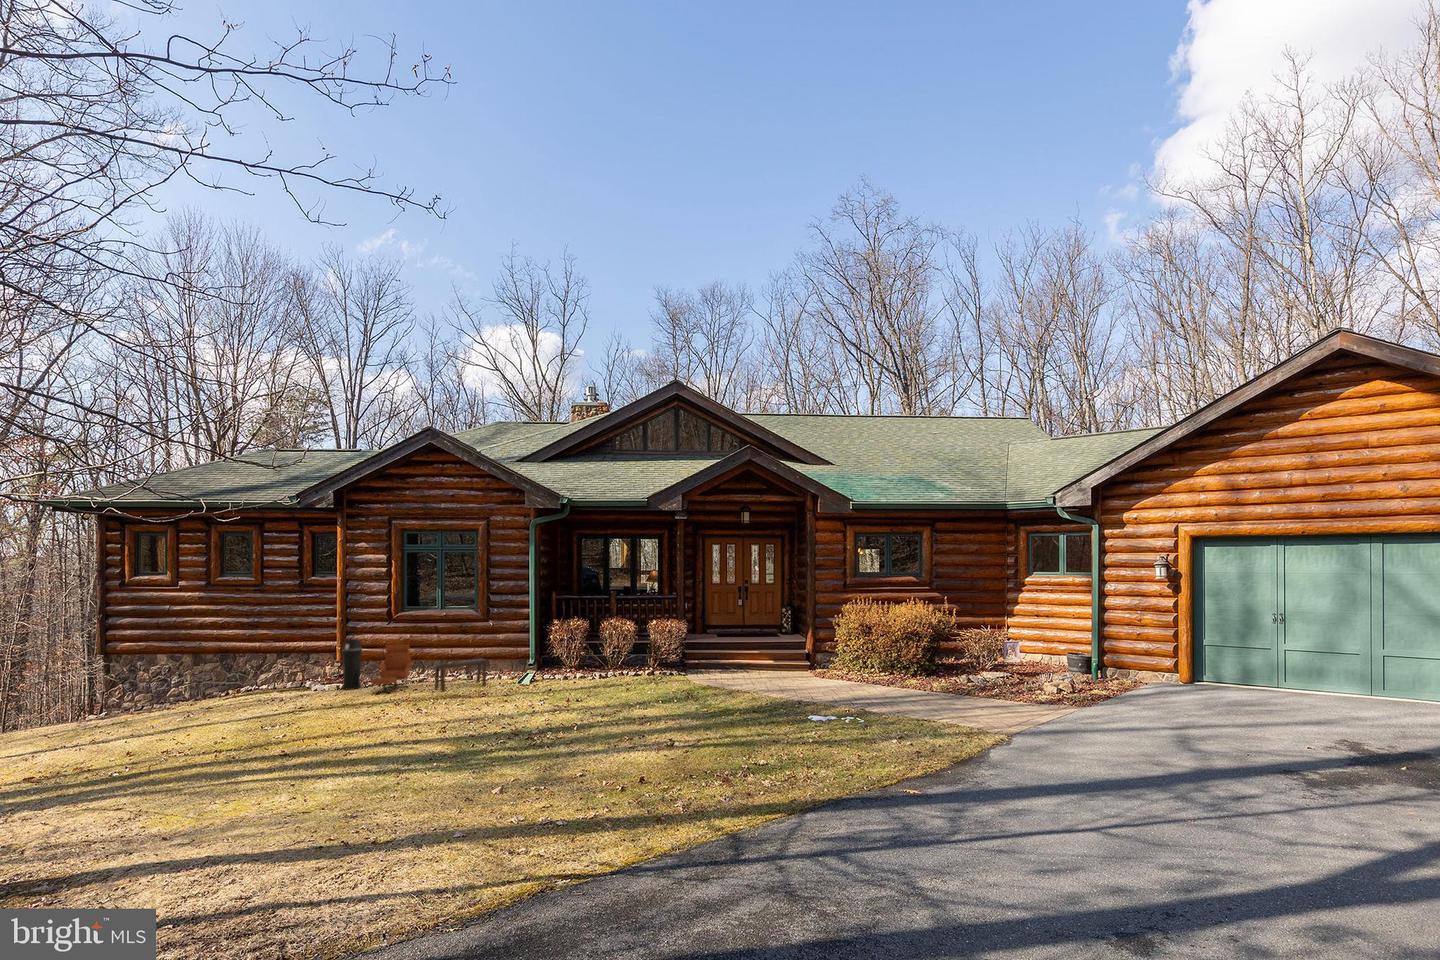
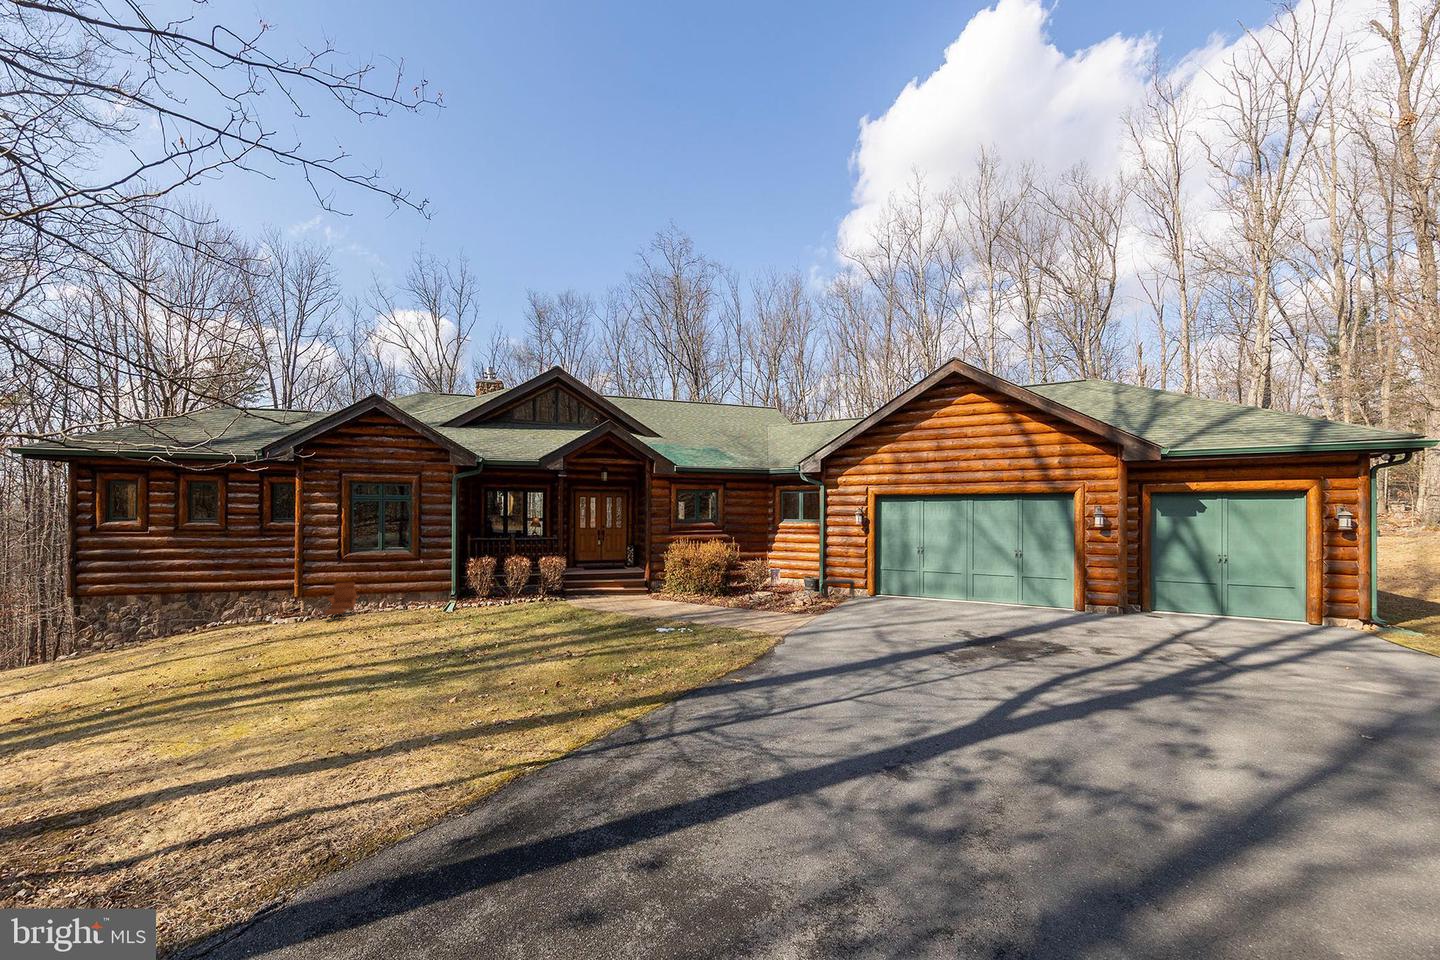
trash can: present [342,638,362,690] -> none [295,579,314,618]
bench: present [435,658,487,691] -> present [823,580,855,598]

